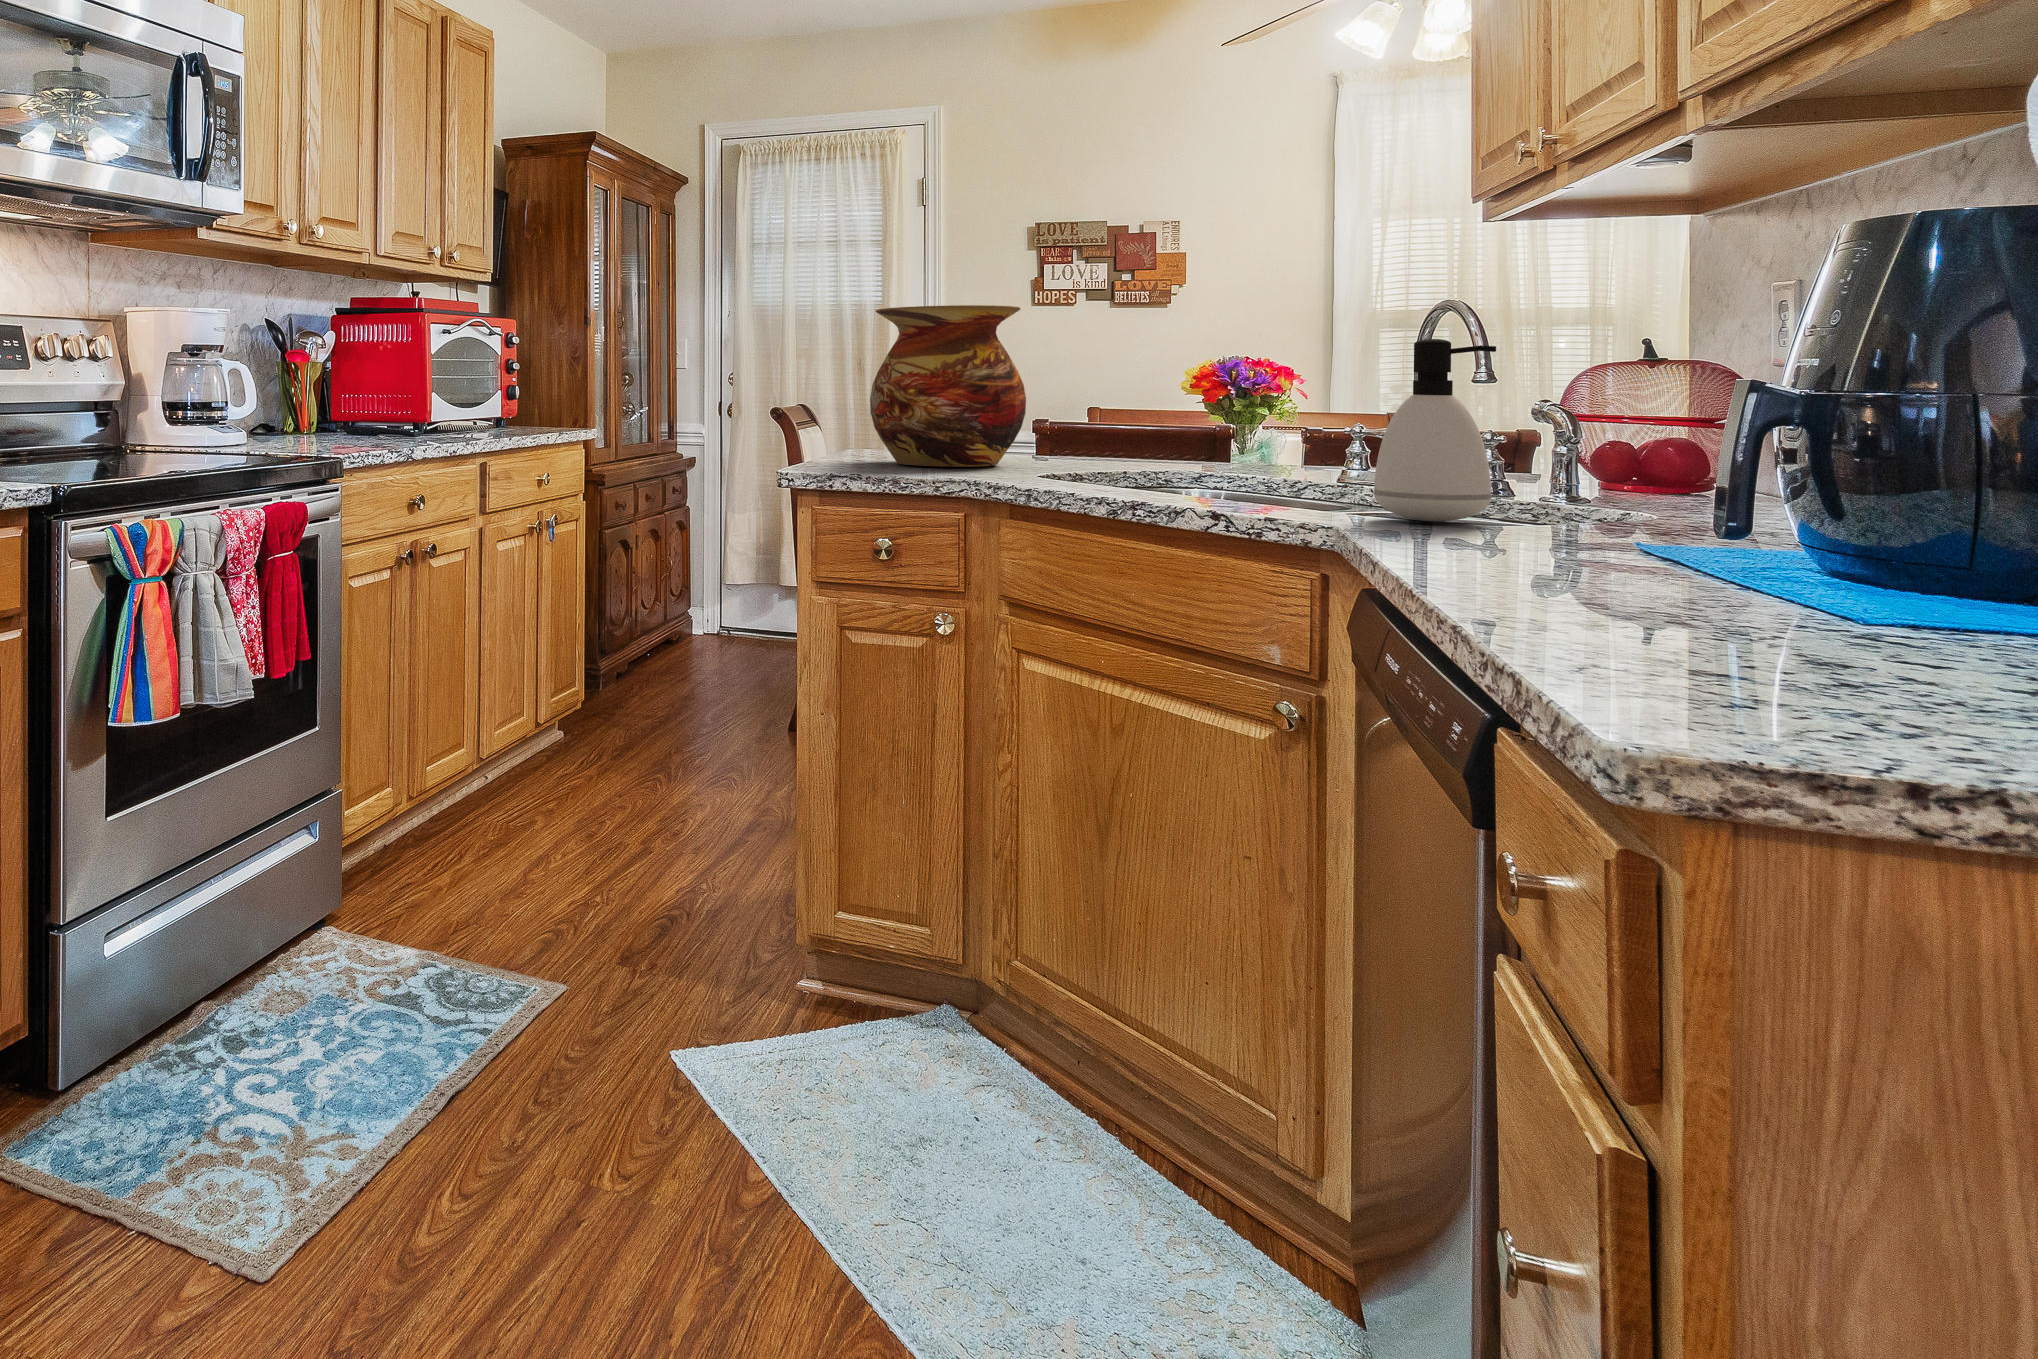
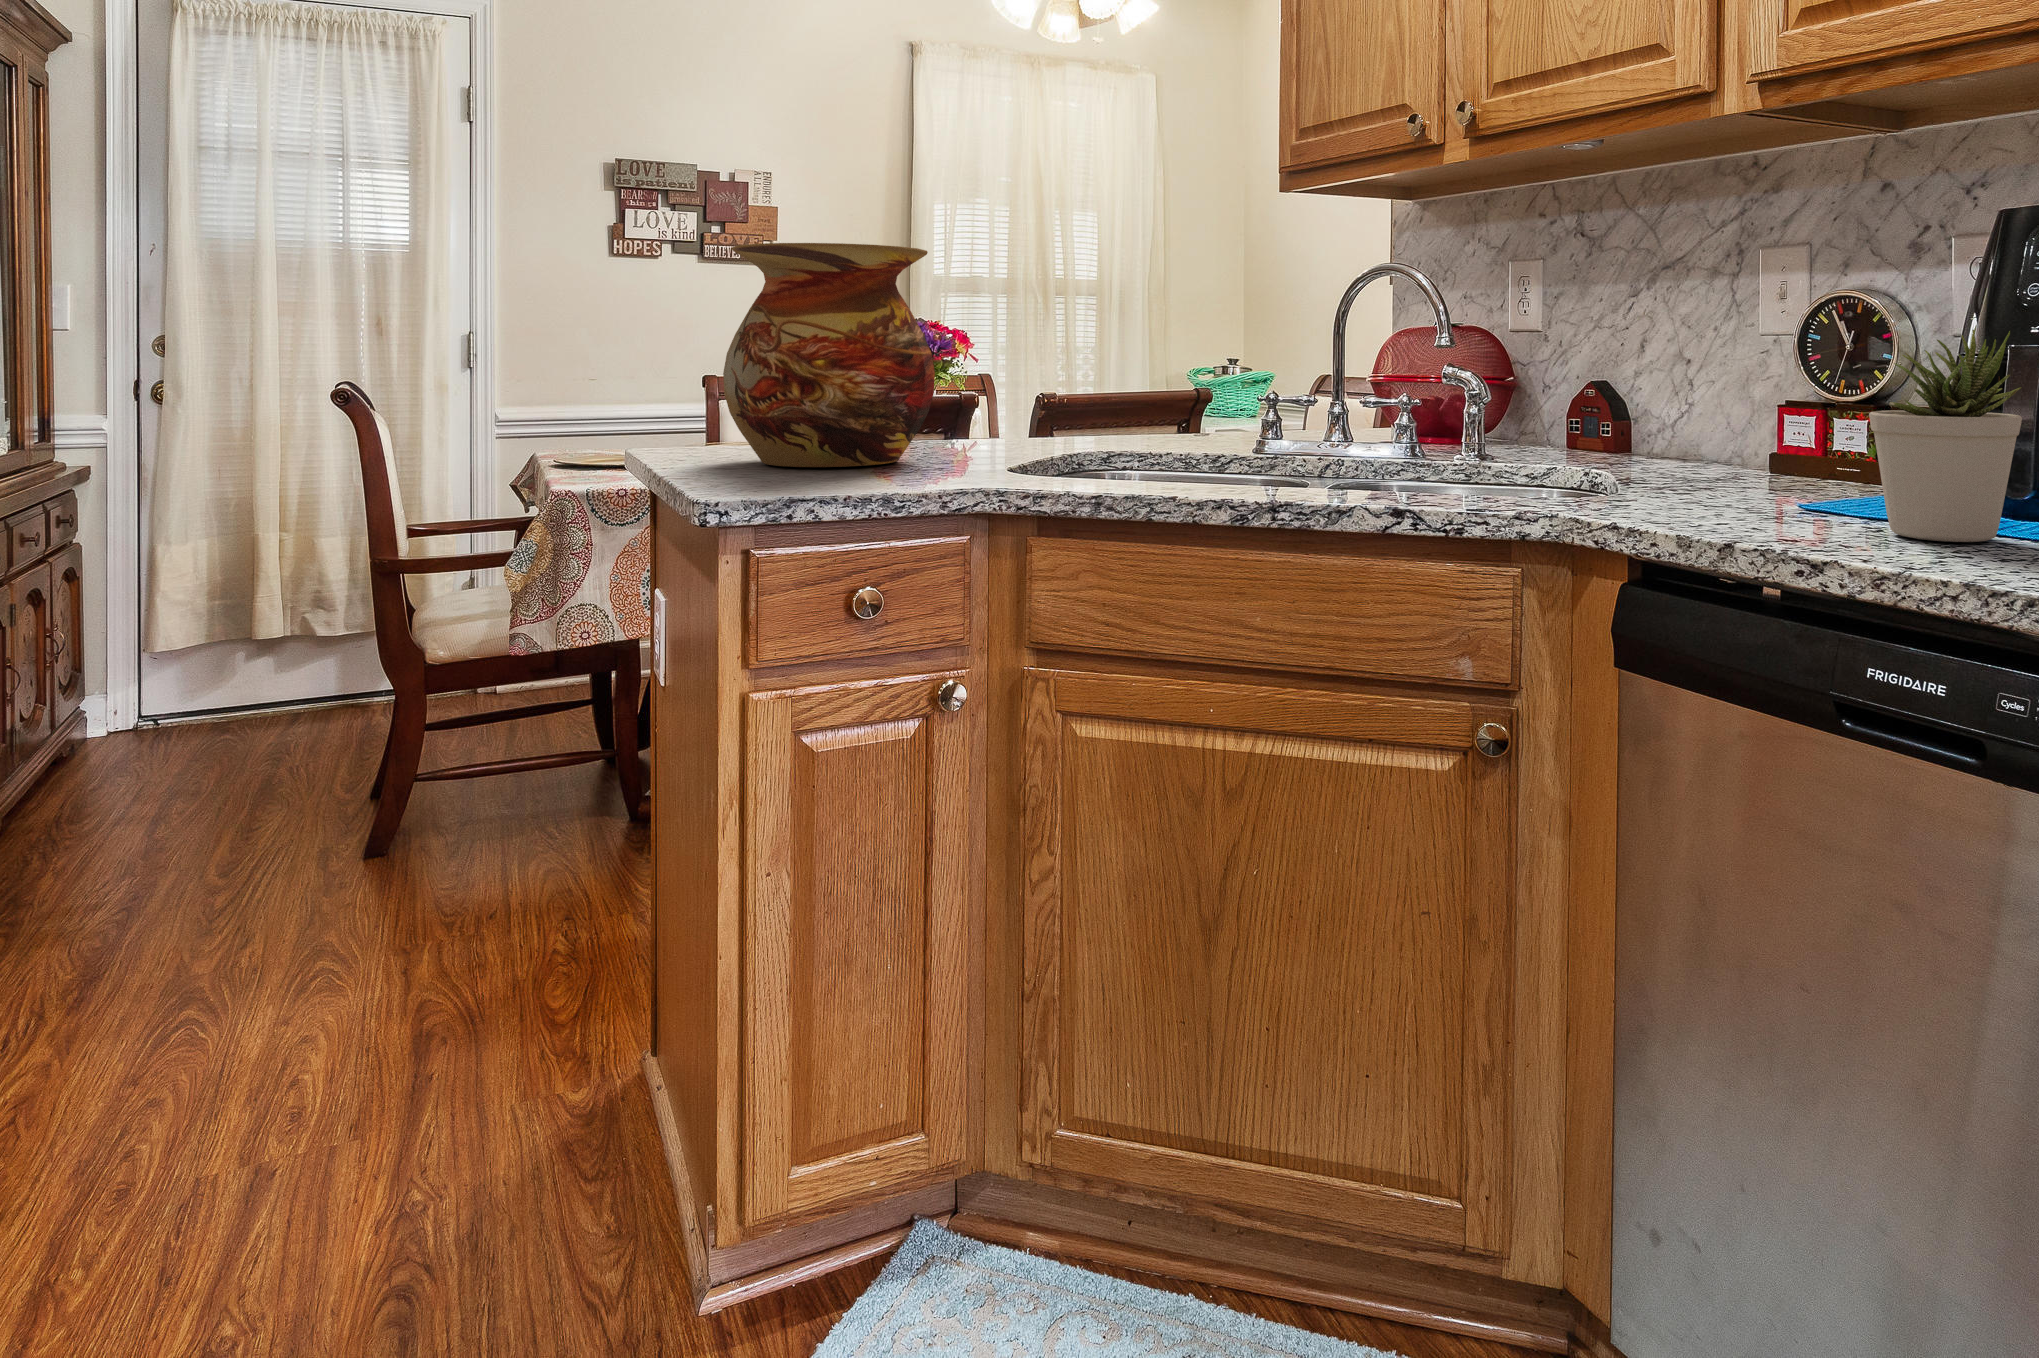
soap dispenser: present [1374,339,1496,521] -> none [1527,307,1635,501]
potted plant: none [1561,352,1748,571] -> present [1869,325,2022,542]

